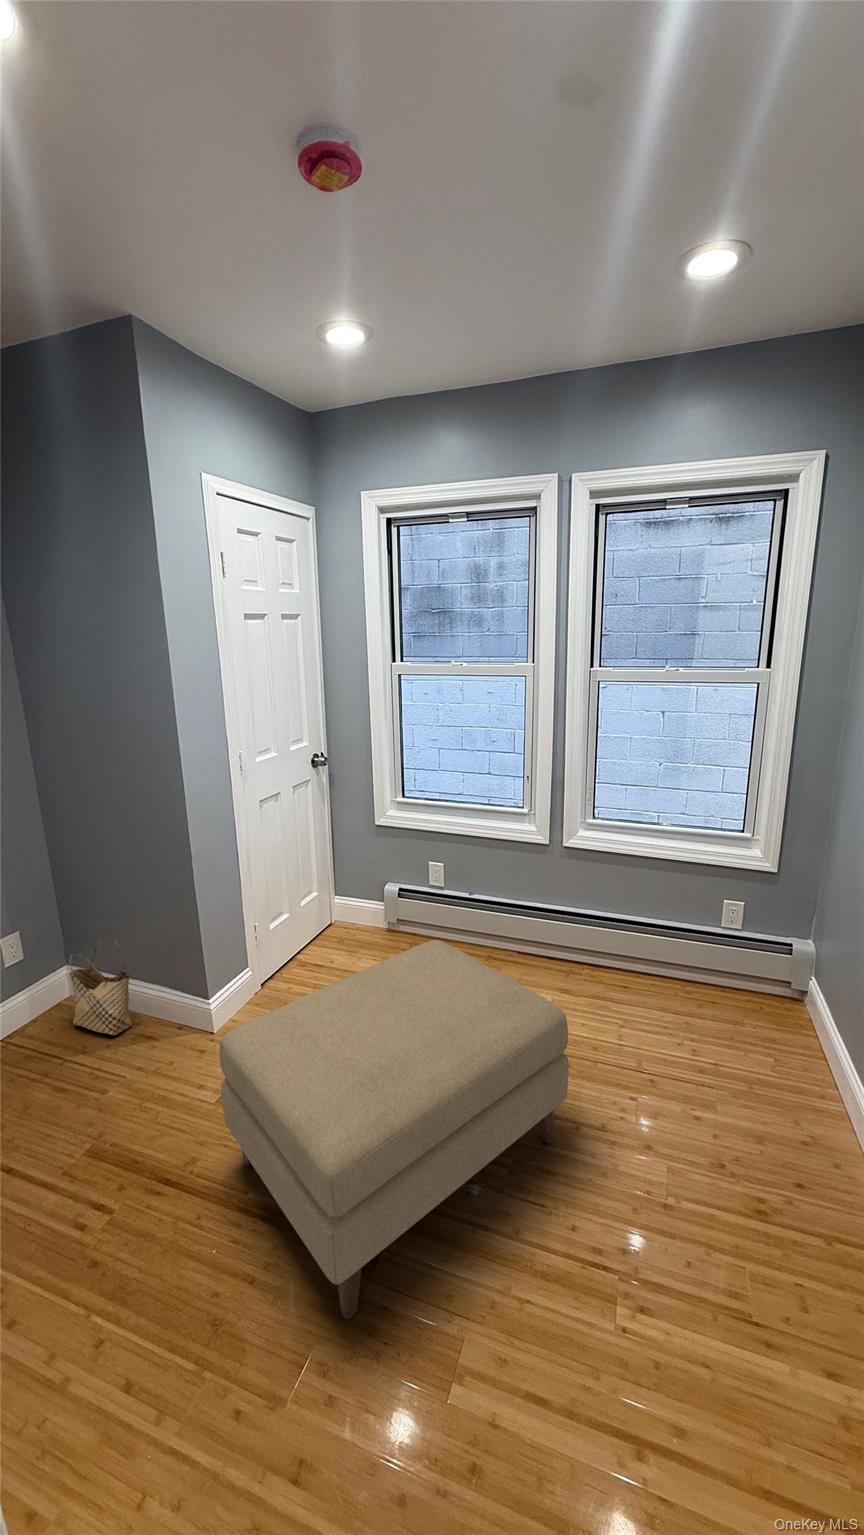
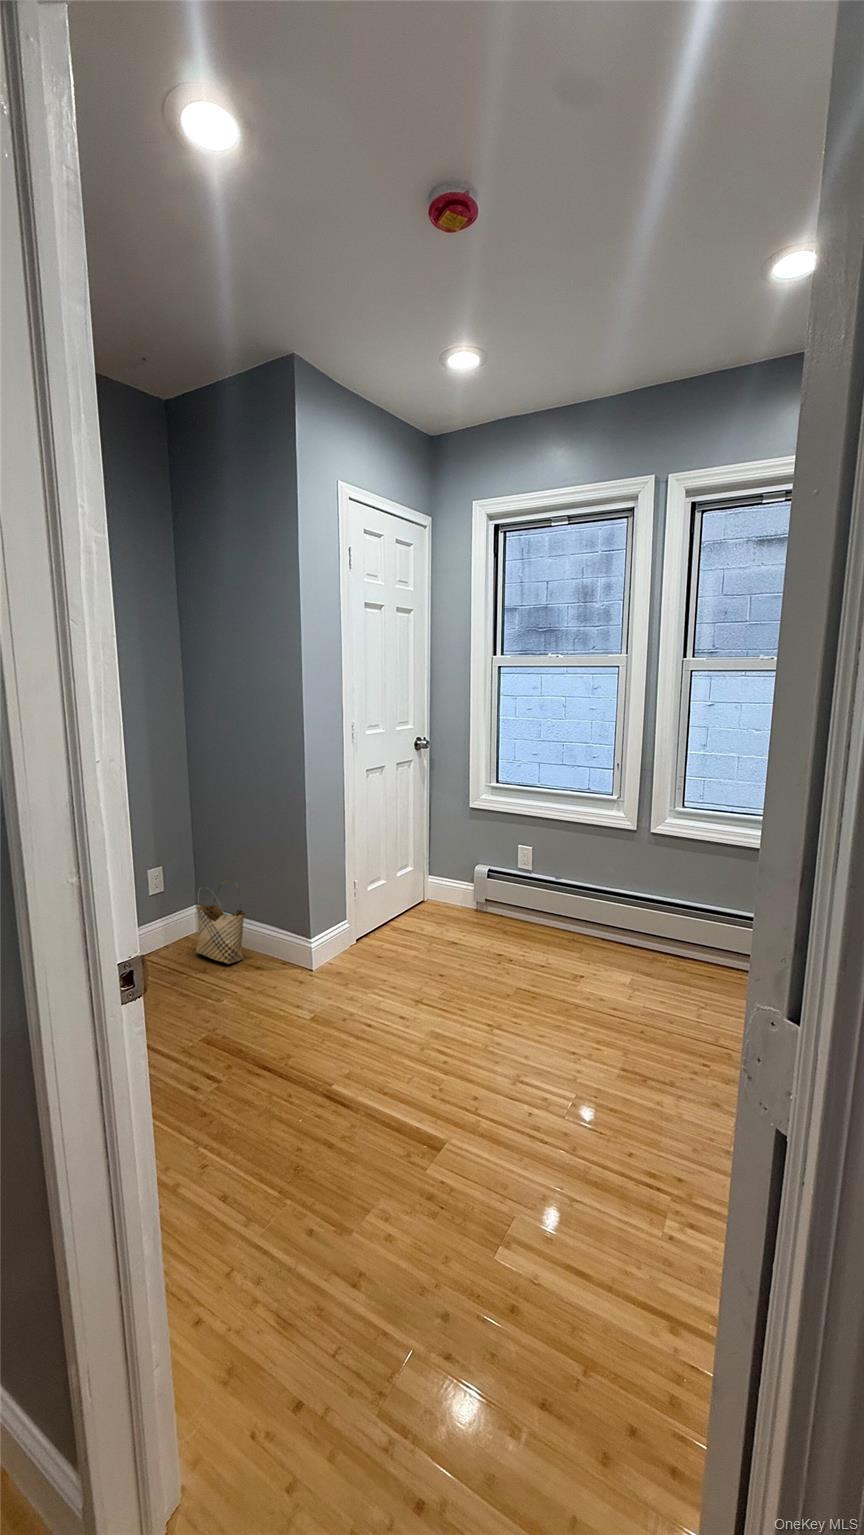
ottoman: present [219,940,569,1319] -> none [317,896,636,1183]

